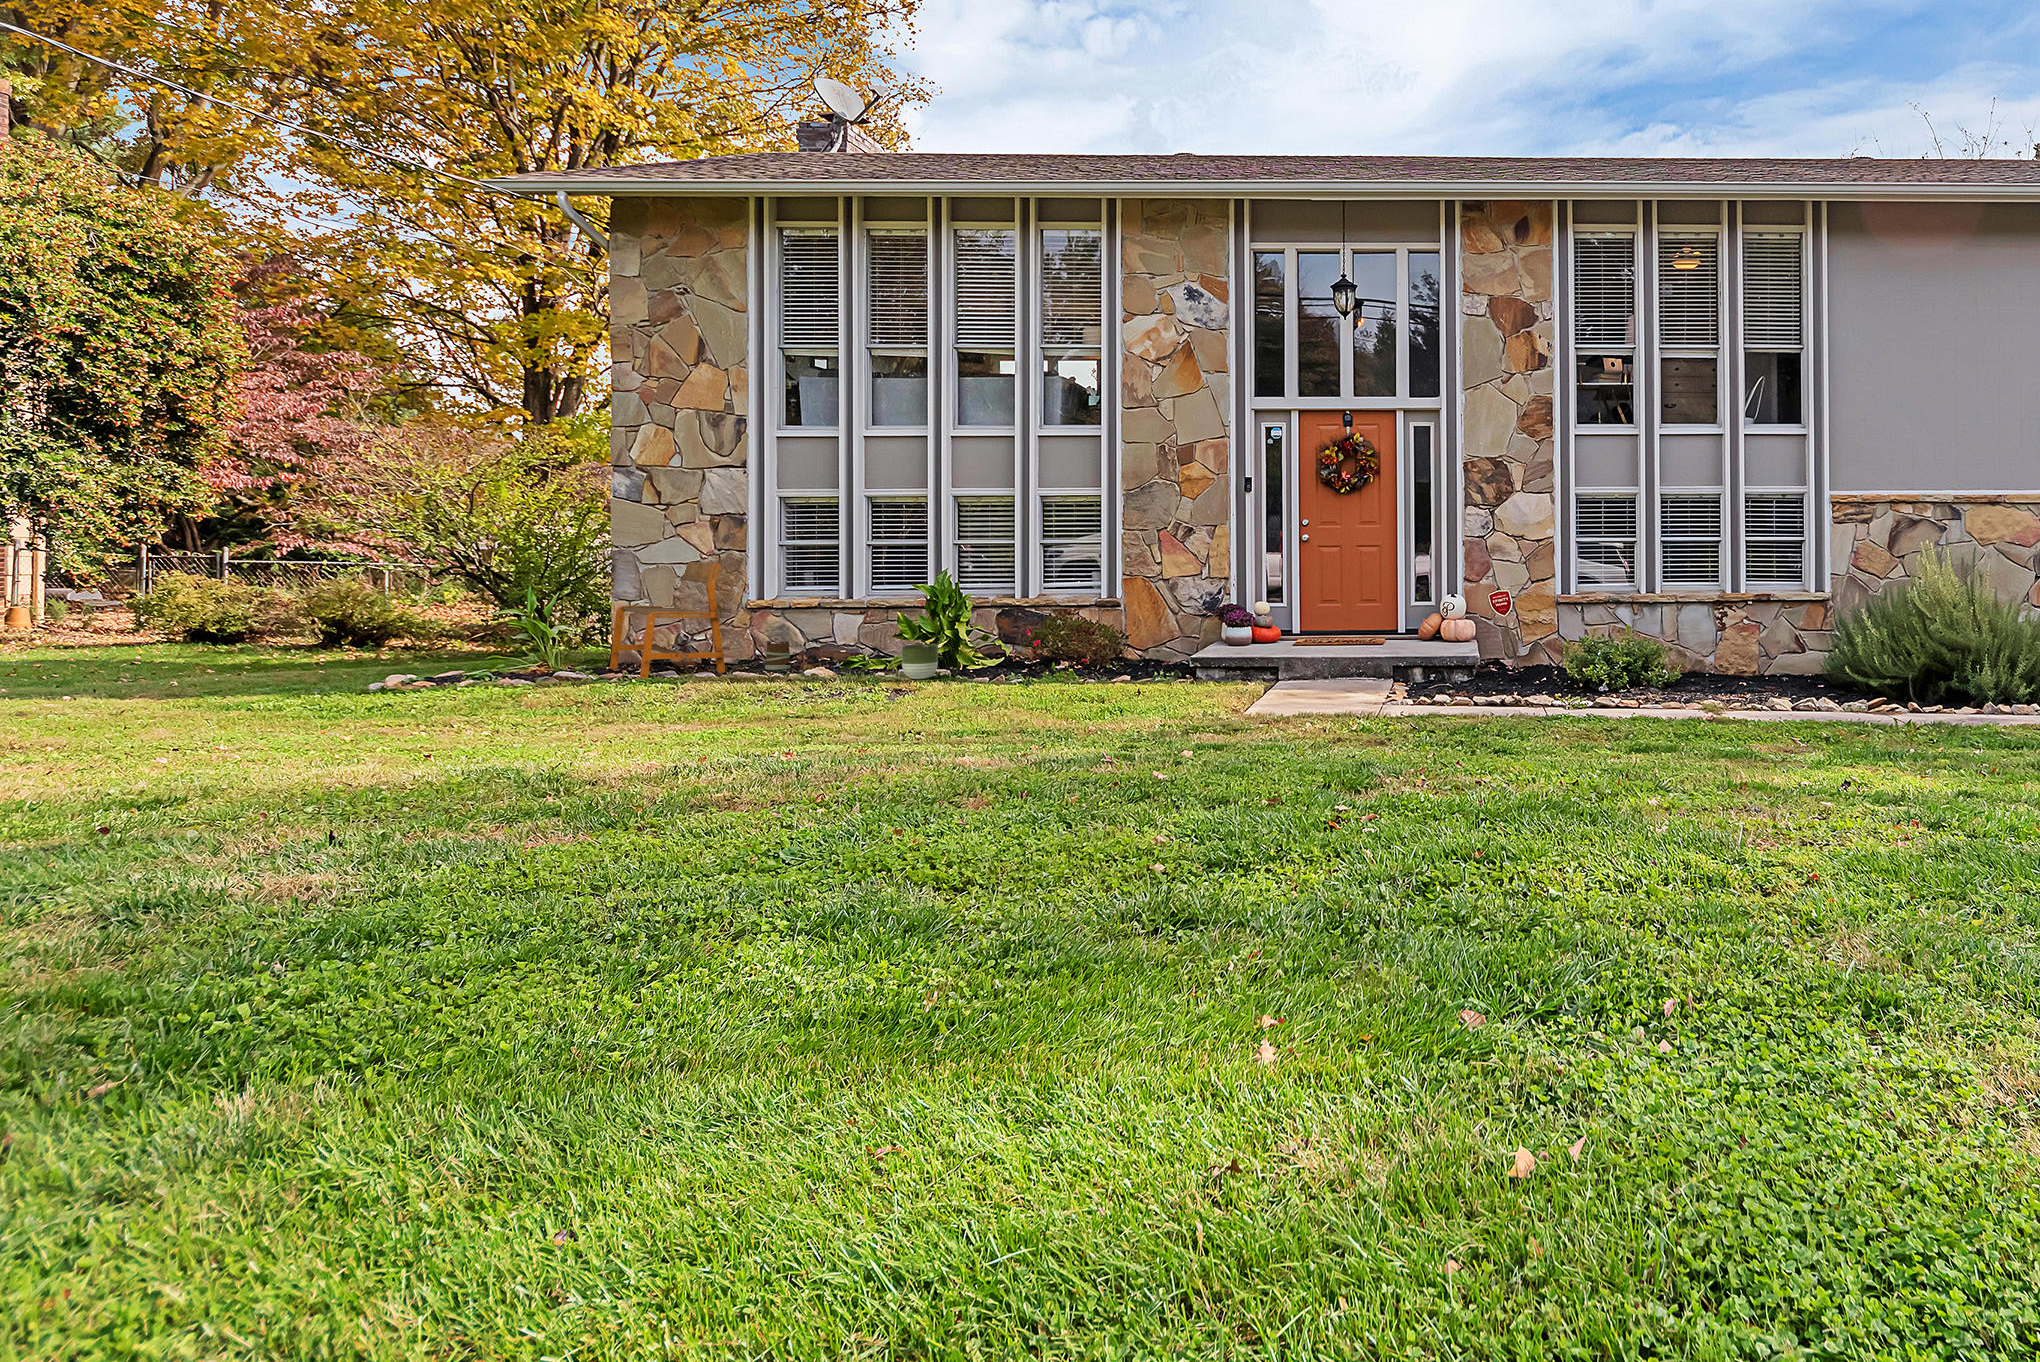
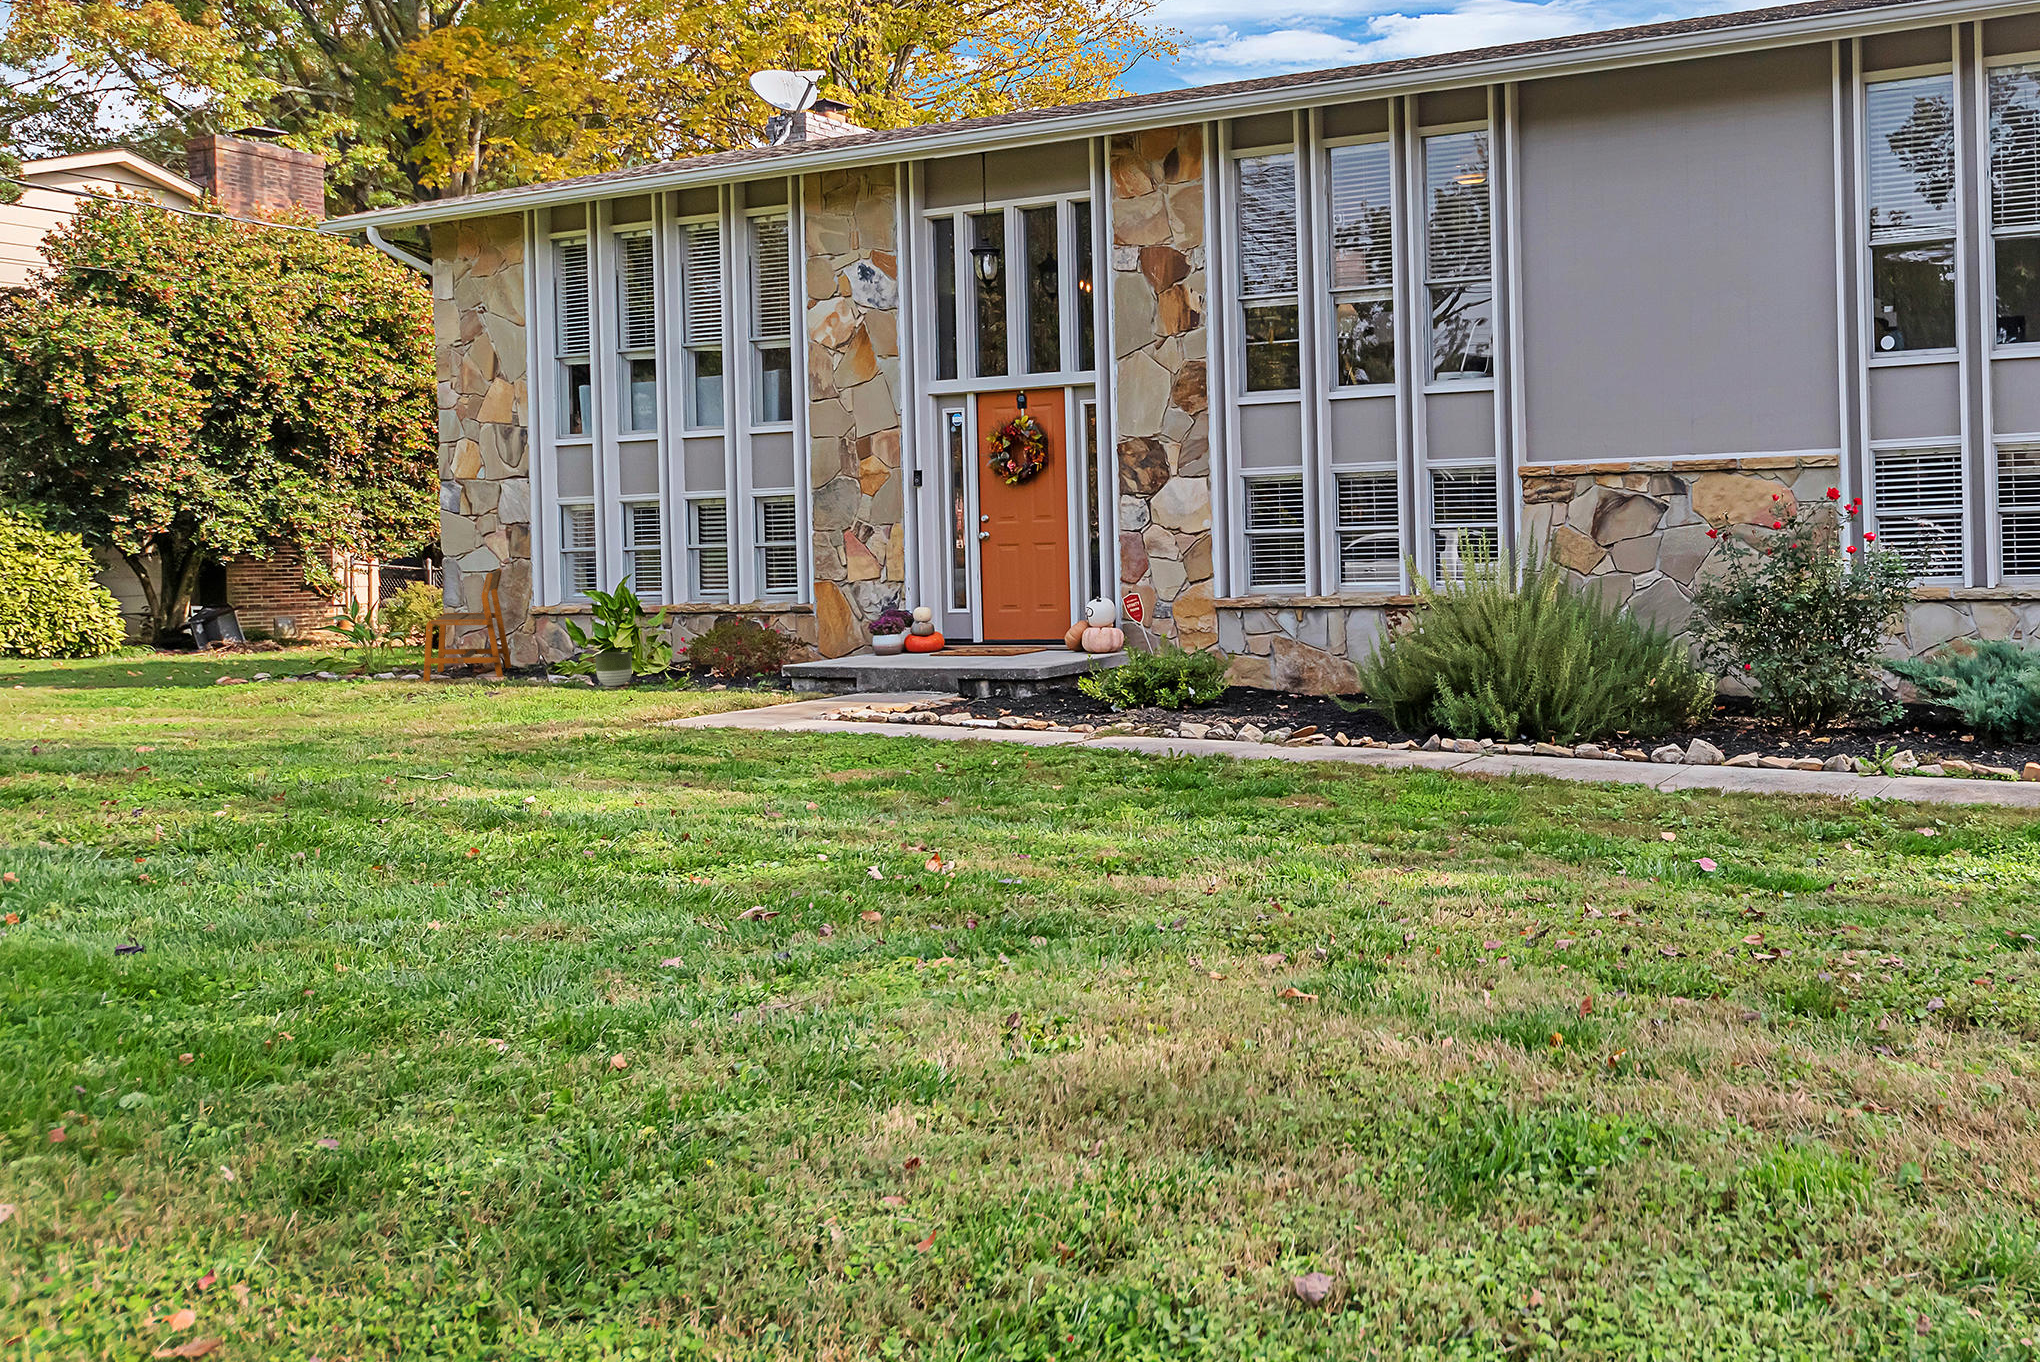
wooden bucket: present [765,629,791,670] -> none [544,635,569,674]

